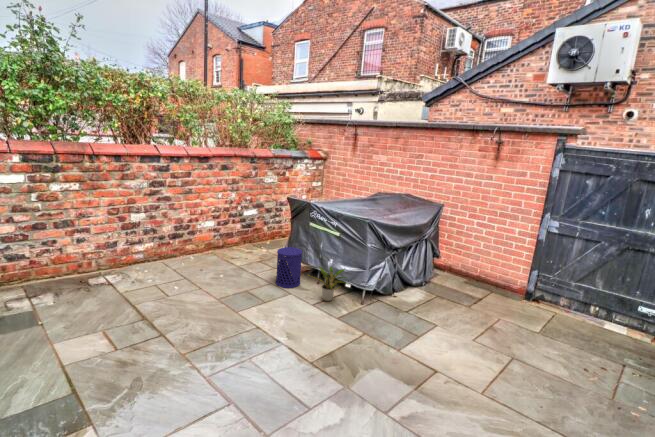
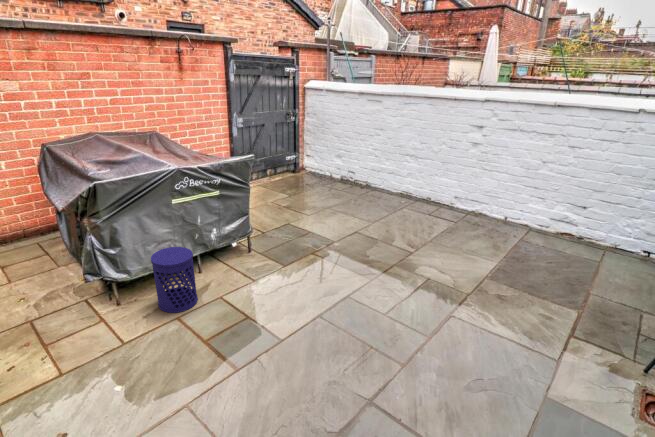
potted plant: present [307,267,348,301] -> none [207,224,256,273]

